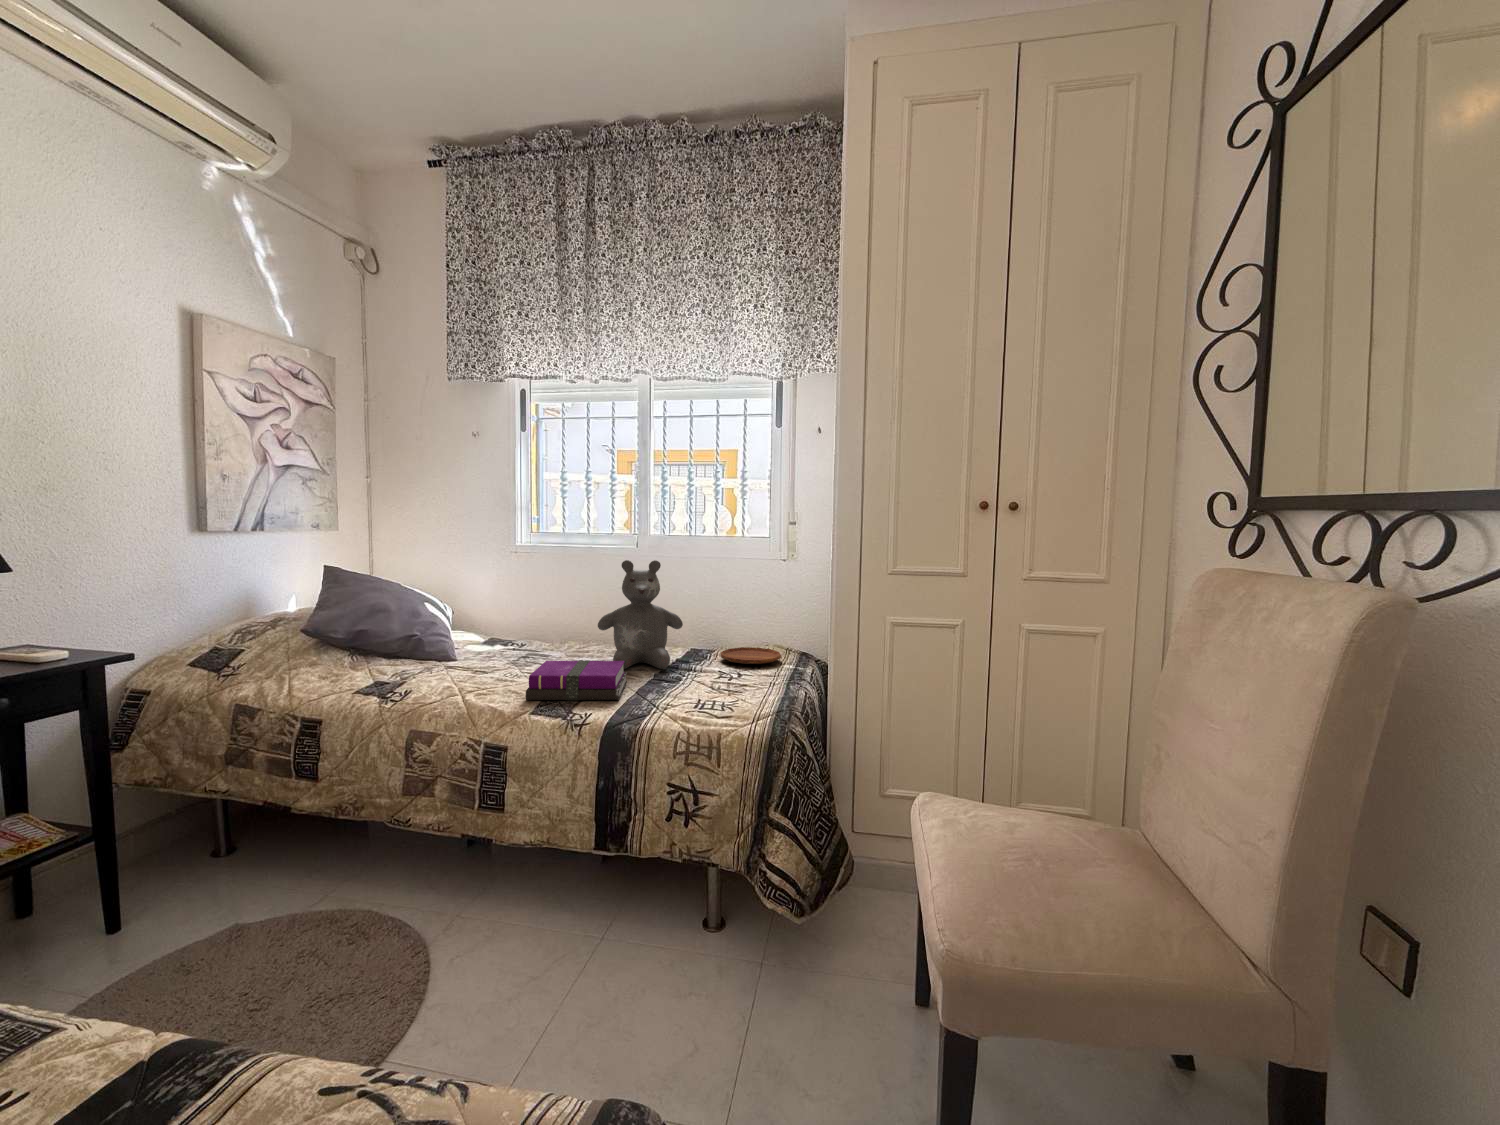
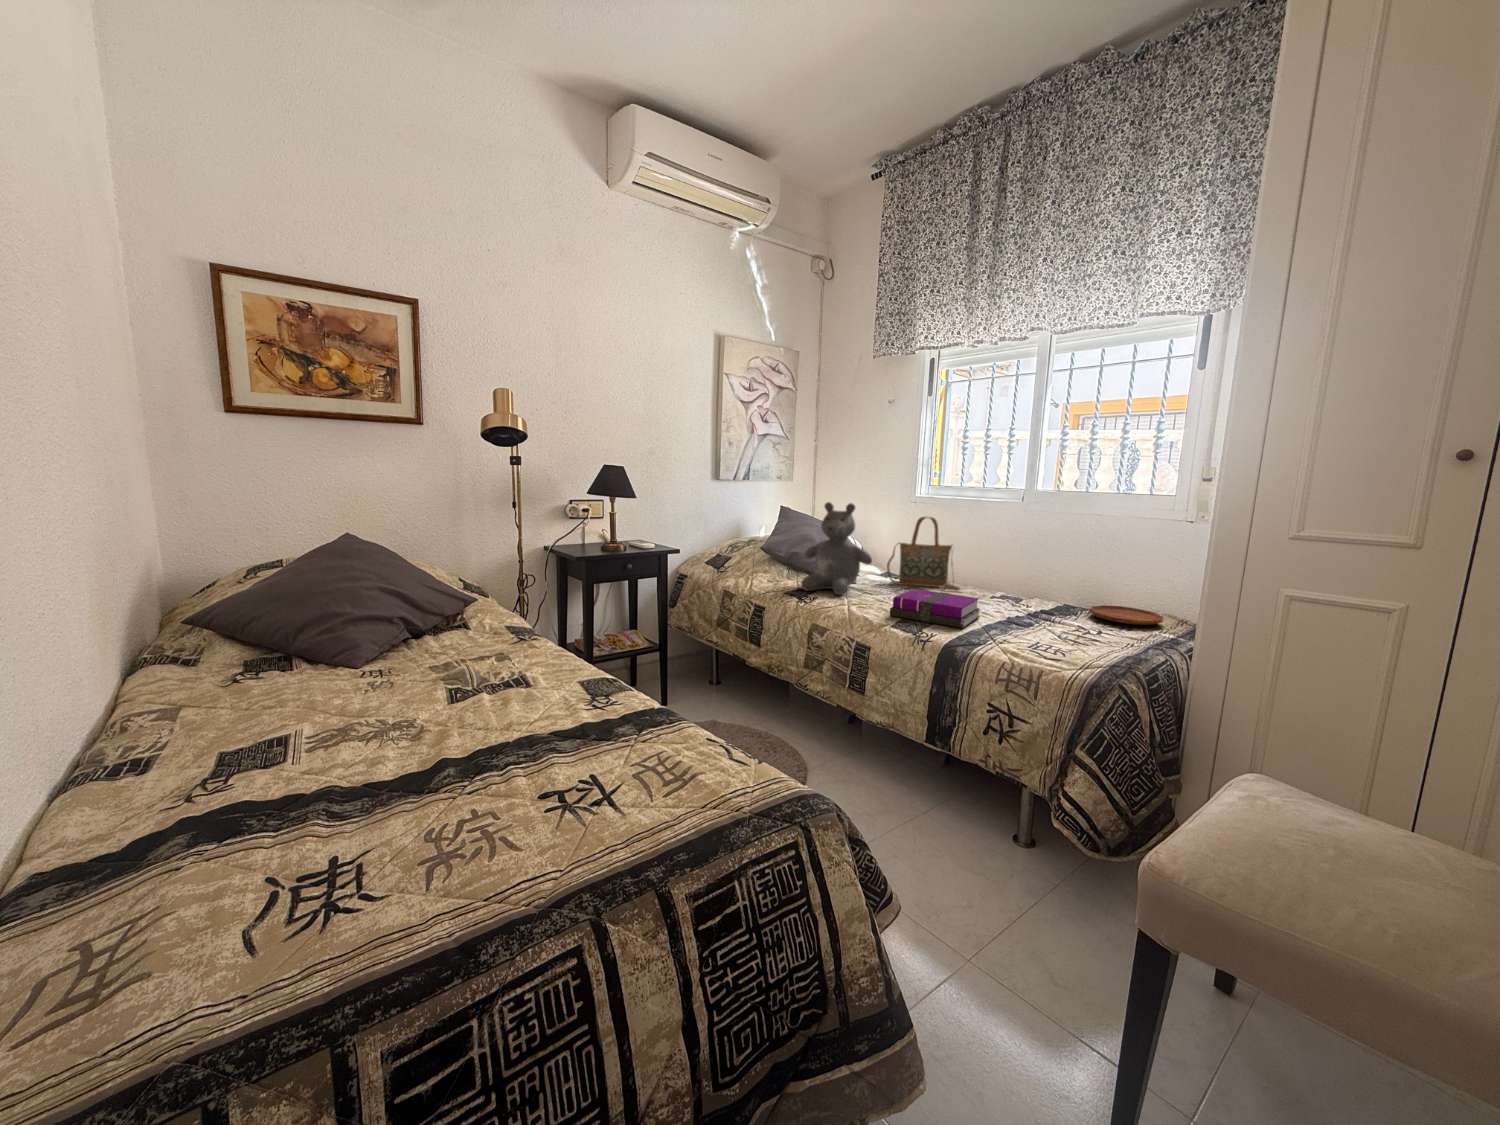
teddy bear: present [598,560,683,669] -> present [801,502,872,595]
handbag: none [495,571,587,657] -> present [887,517,960,590]

